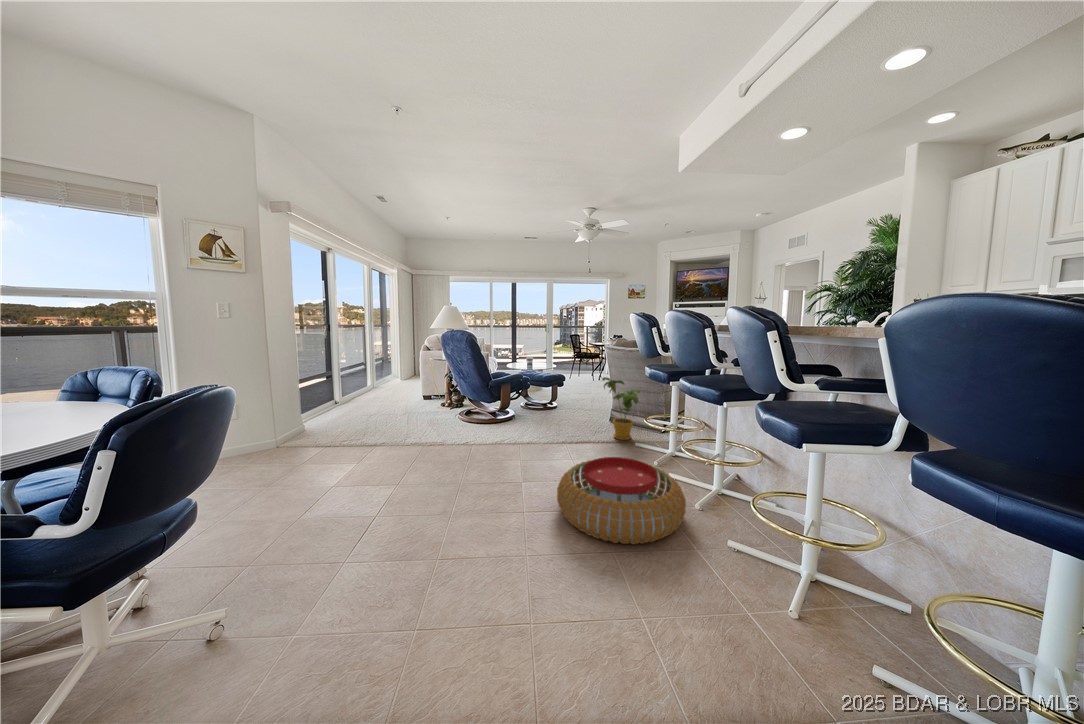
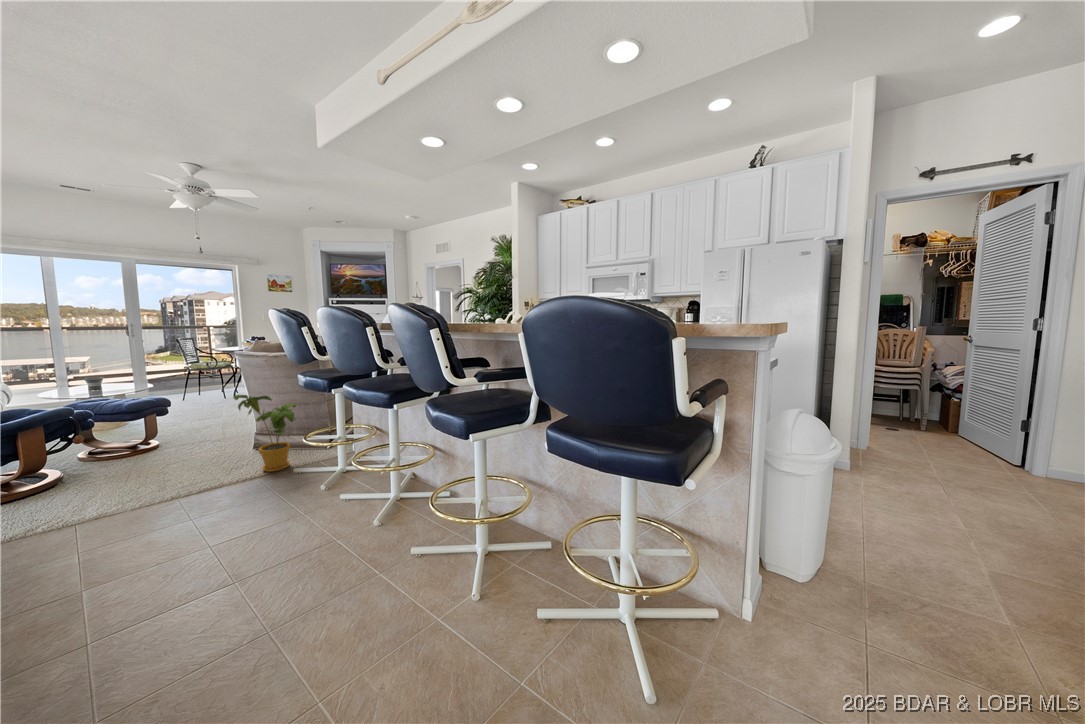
pouf: present [557,457,686,544] -> none [150,496,364,635]

